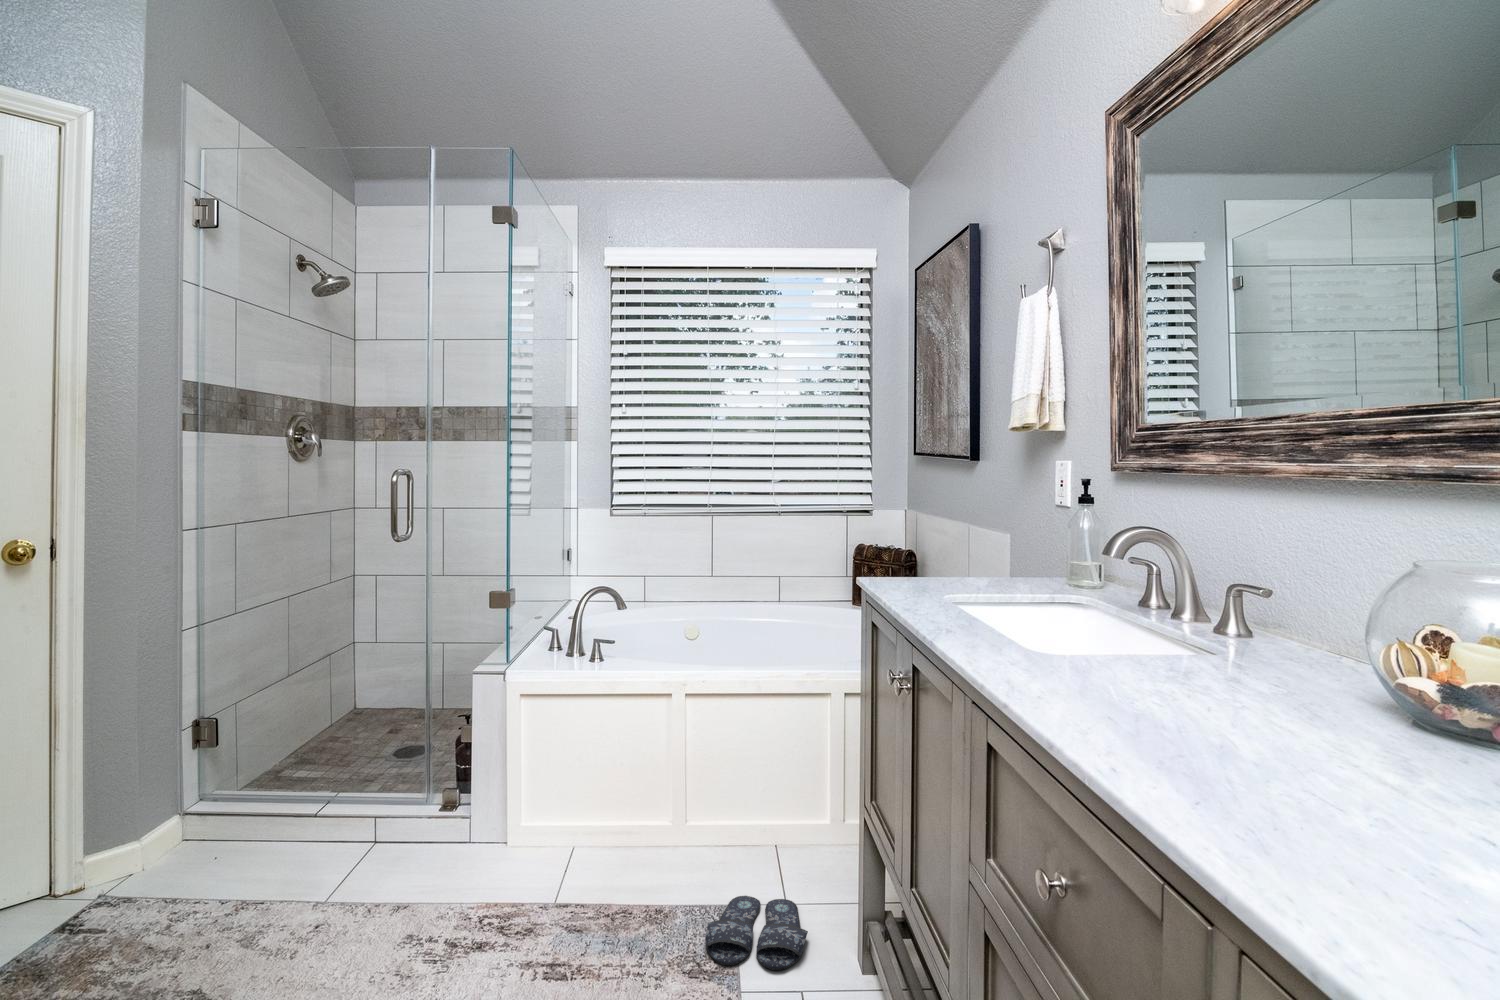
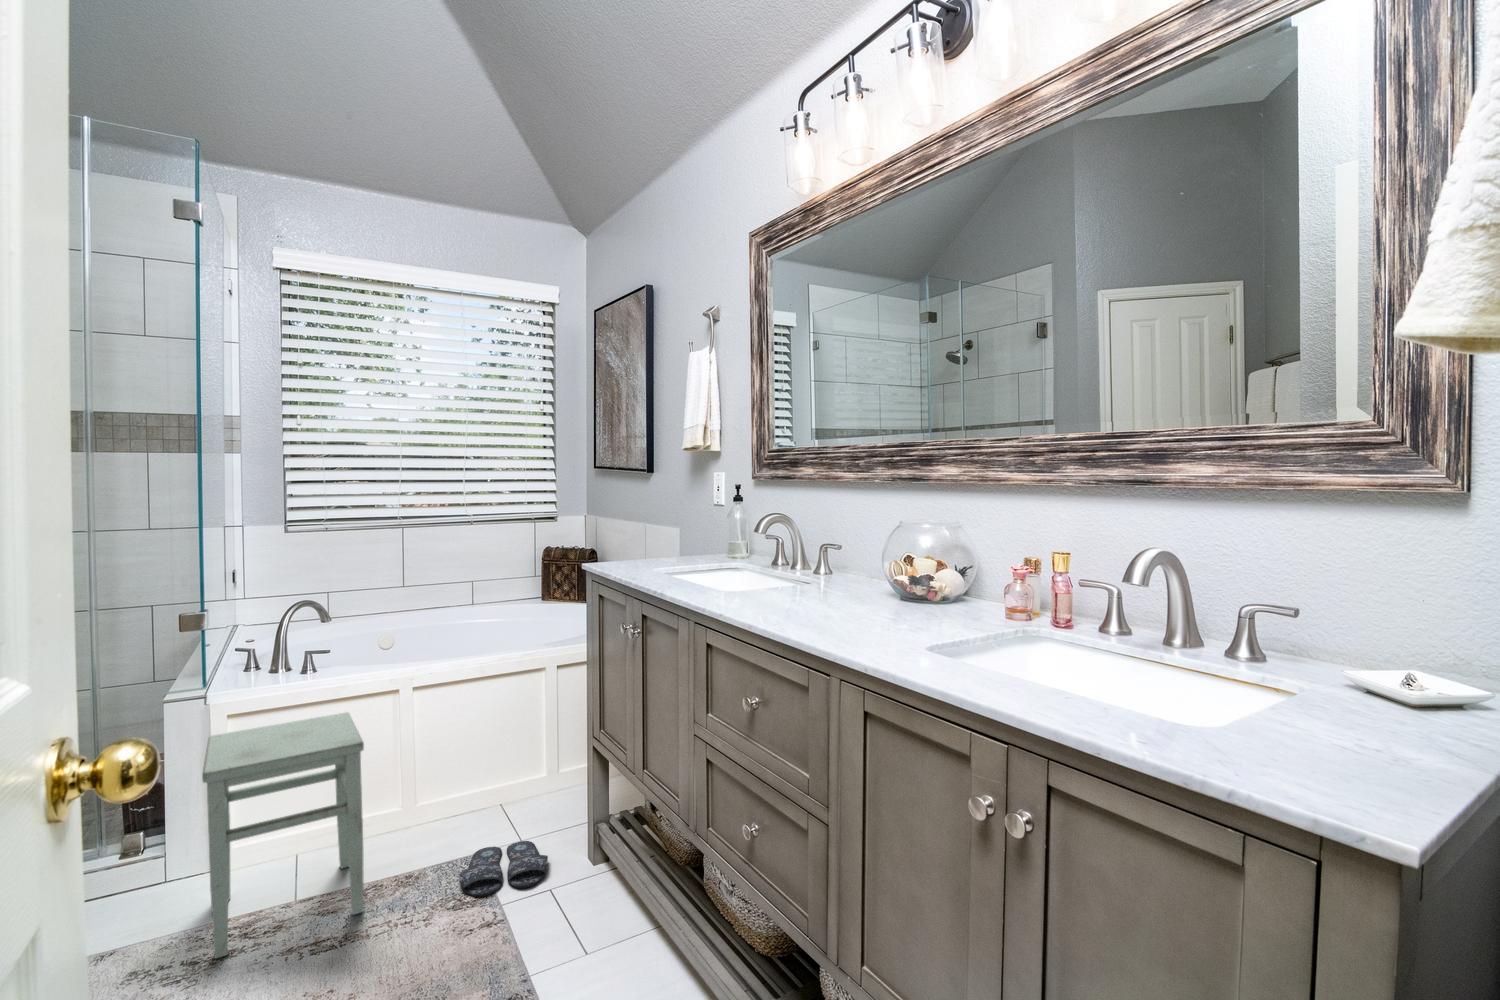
stool: none [461,713,618,952] -> present [202,712,364,958]

